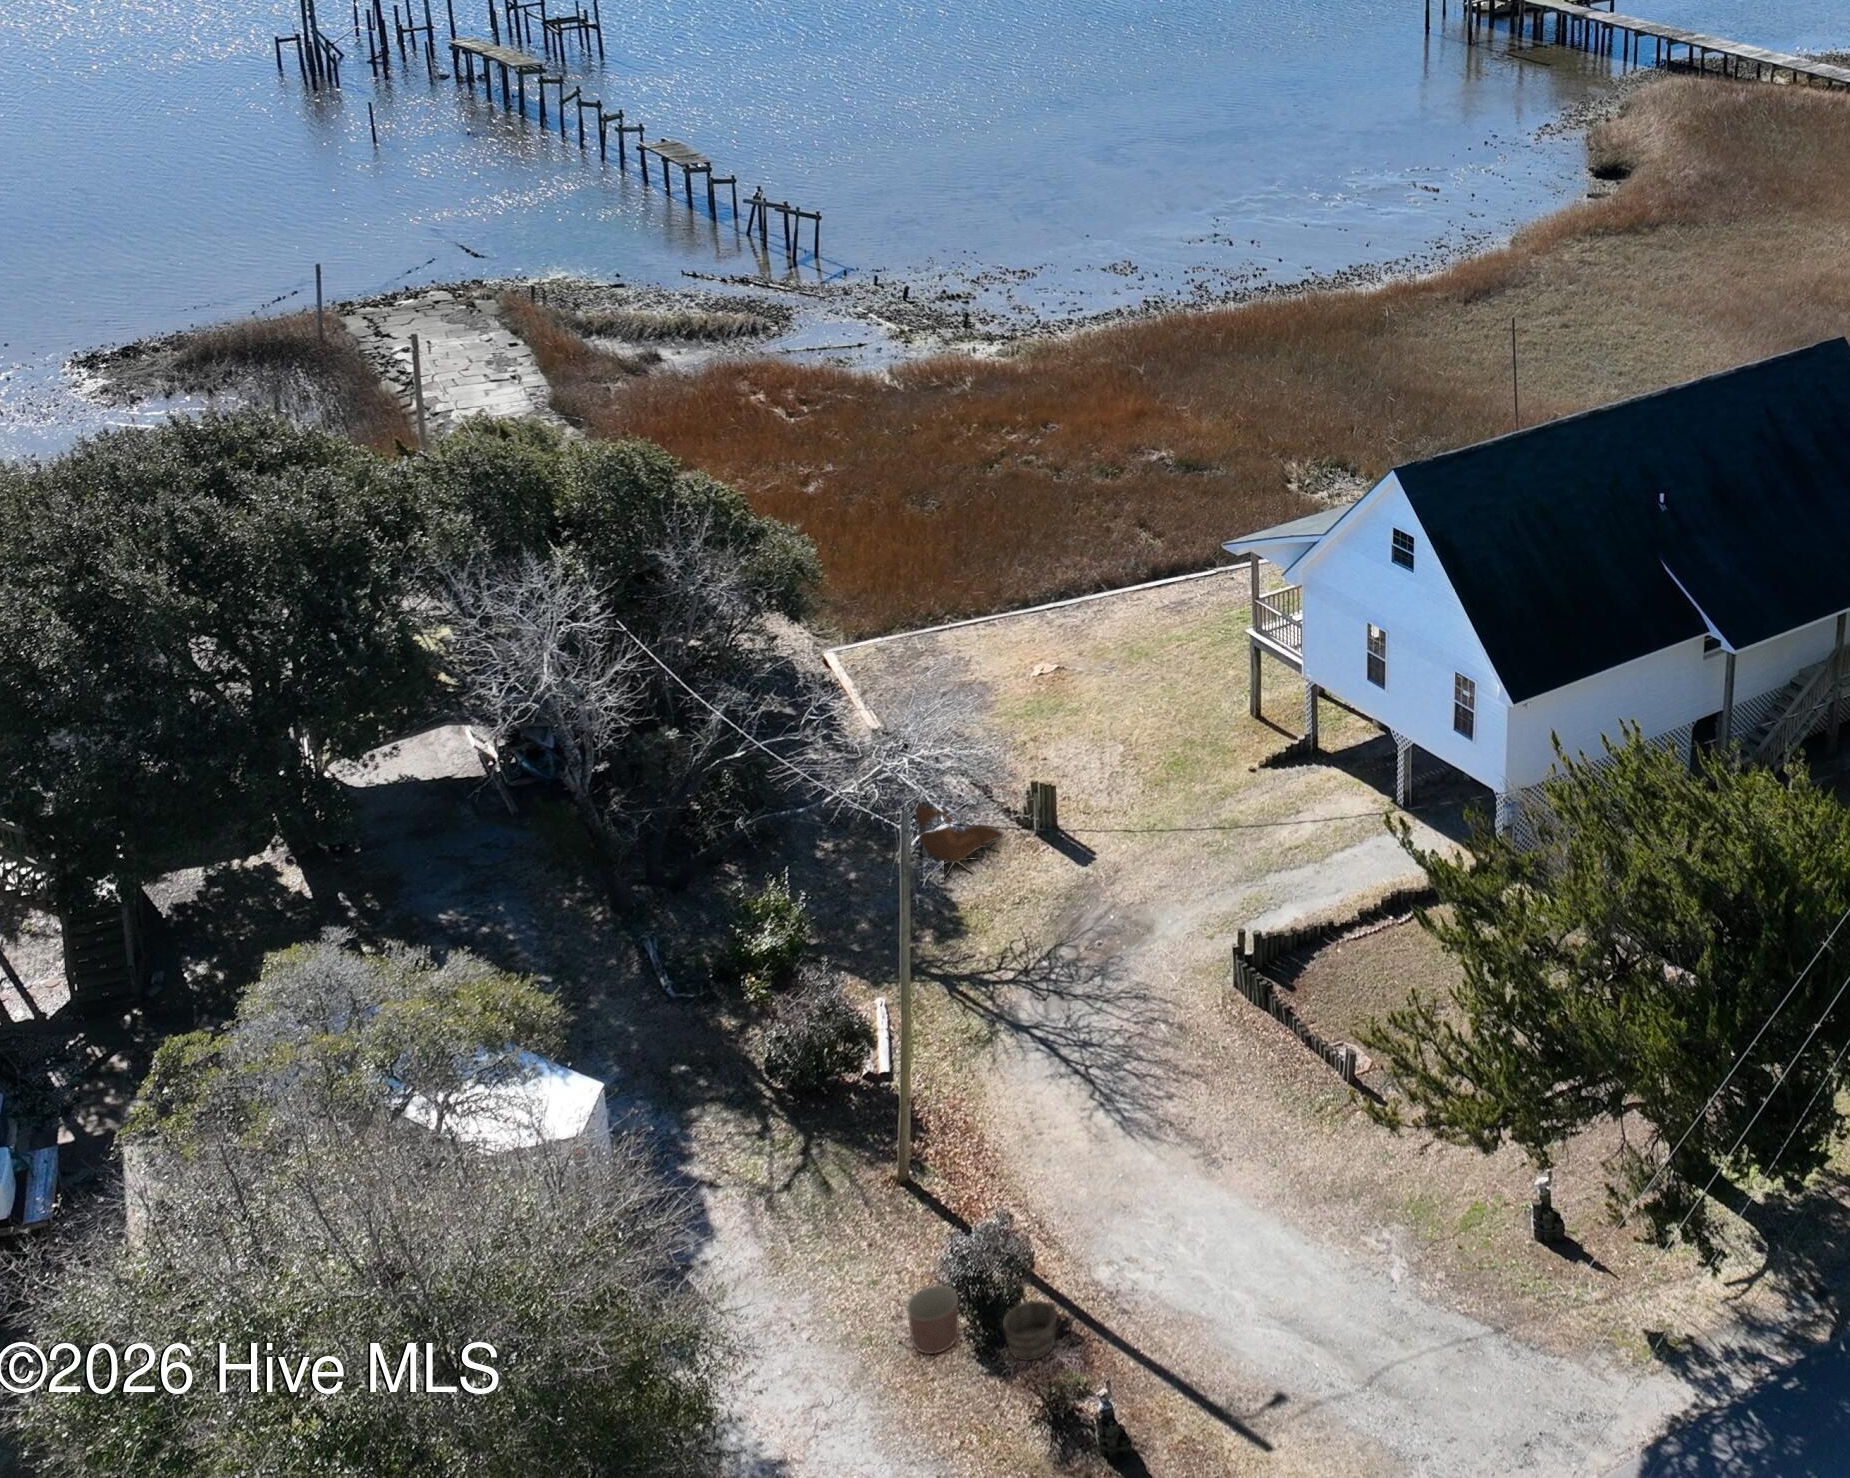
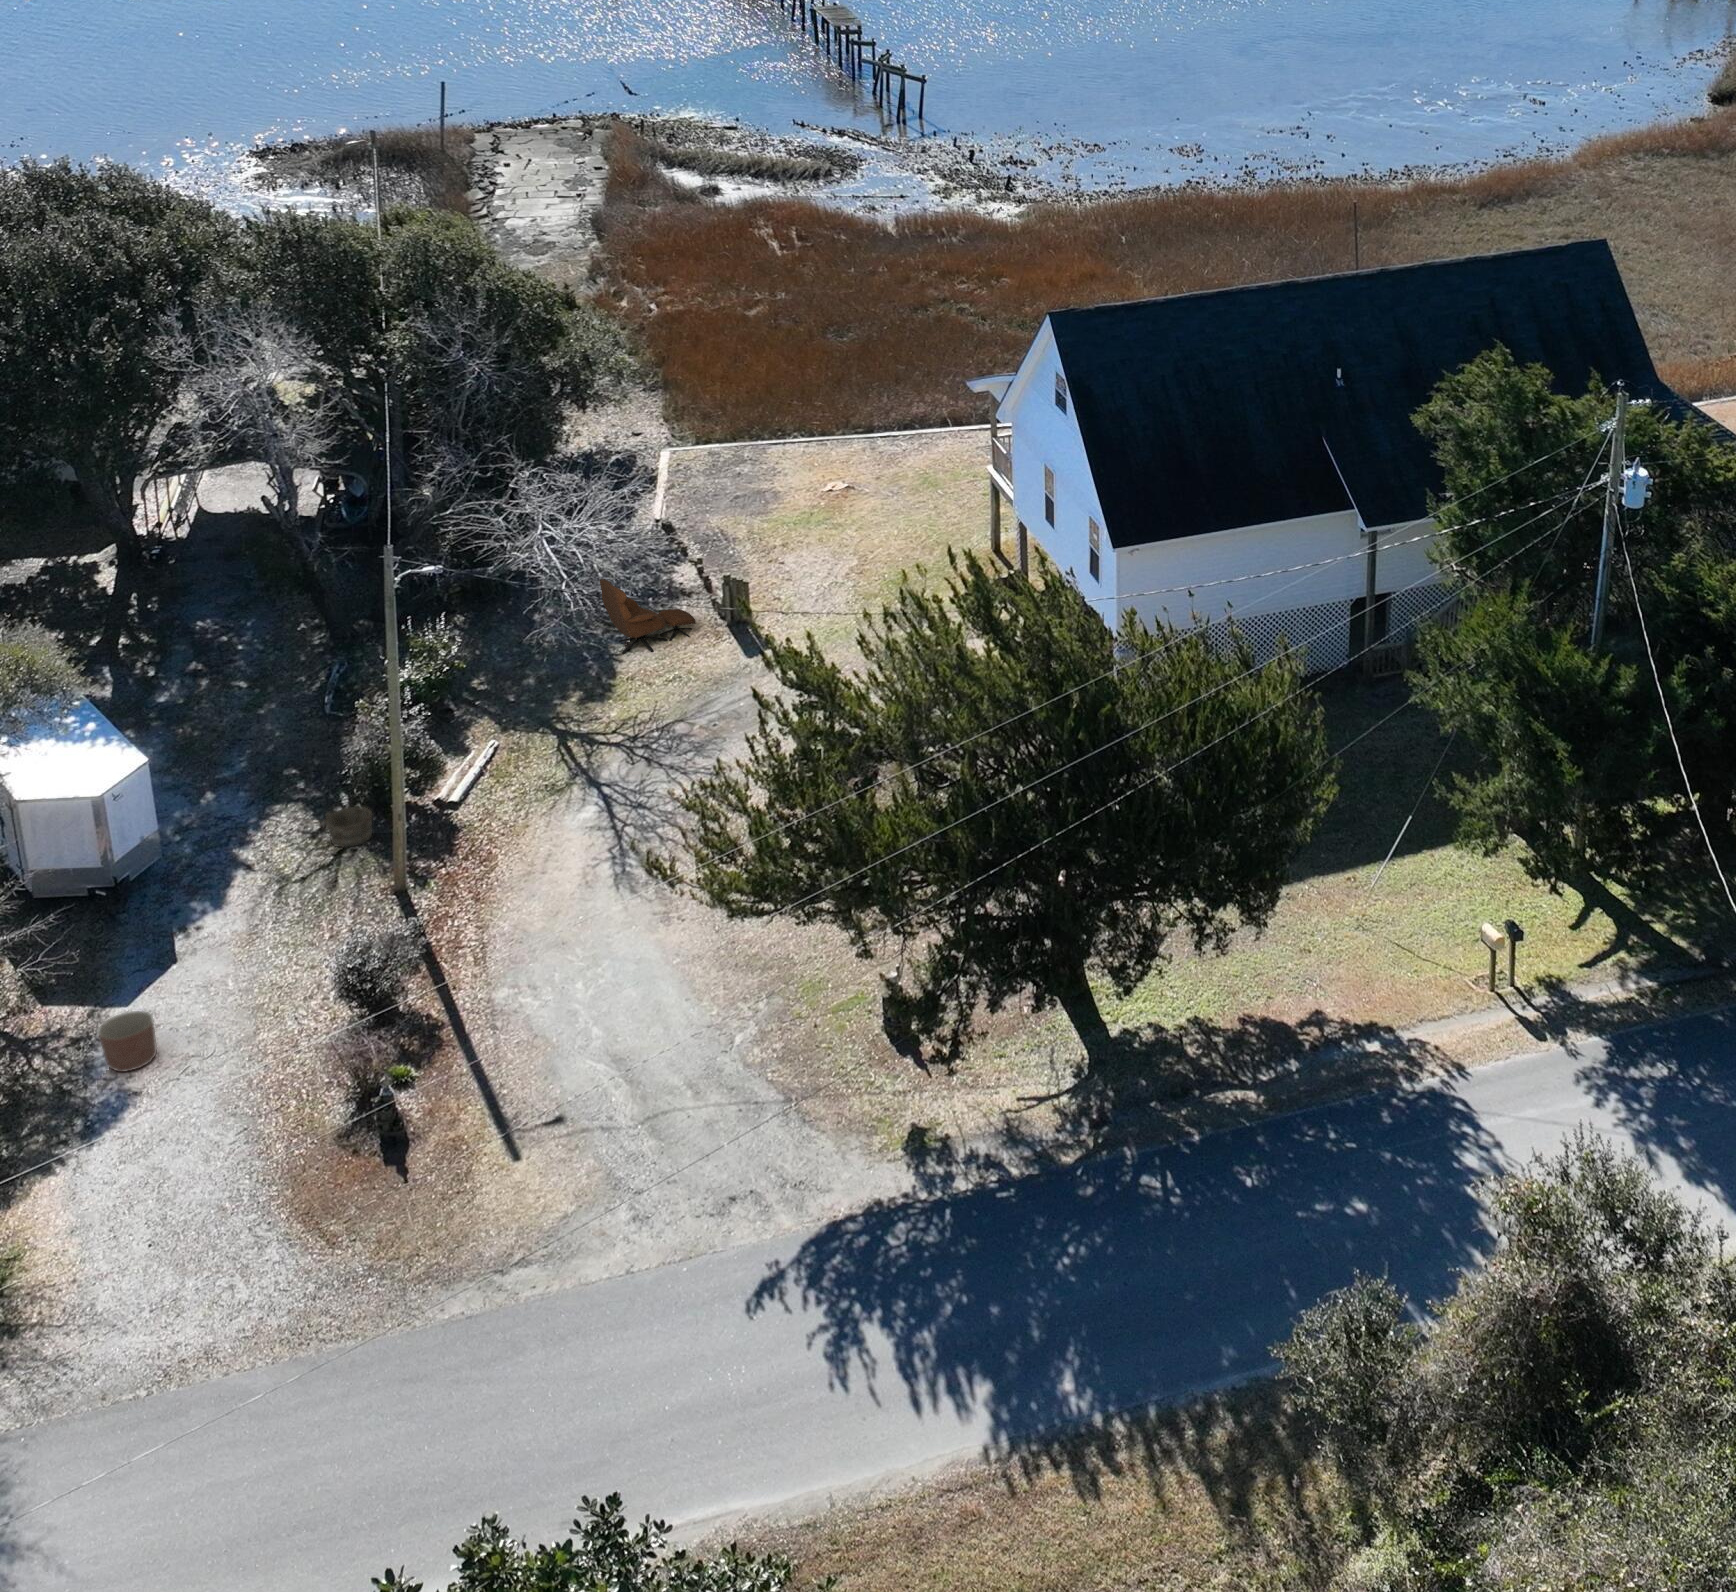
planter: present [907,1286,959,1354] -> present [98,1011,157,1072]
bucket: present [1003,1301,1061,1360] -> present [324,807,372,848]

